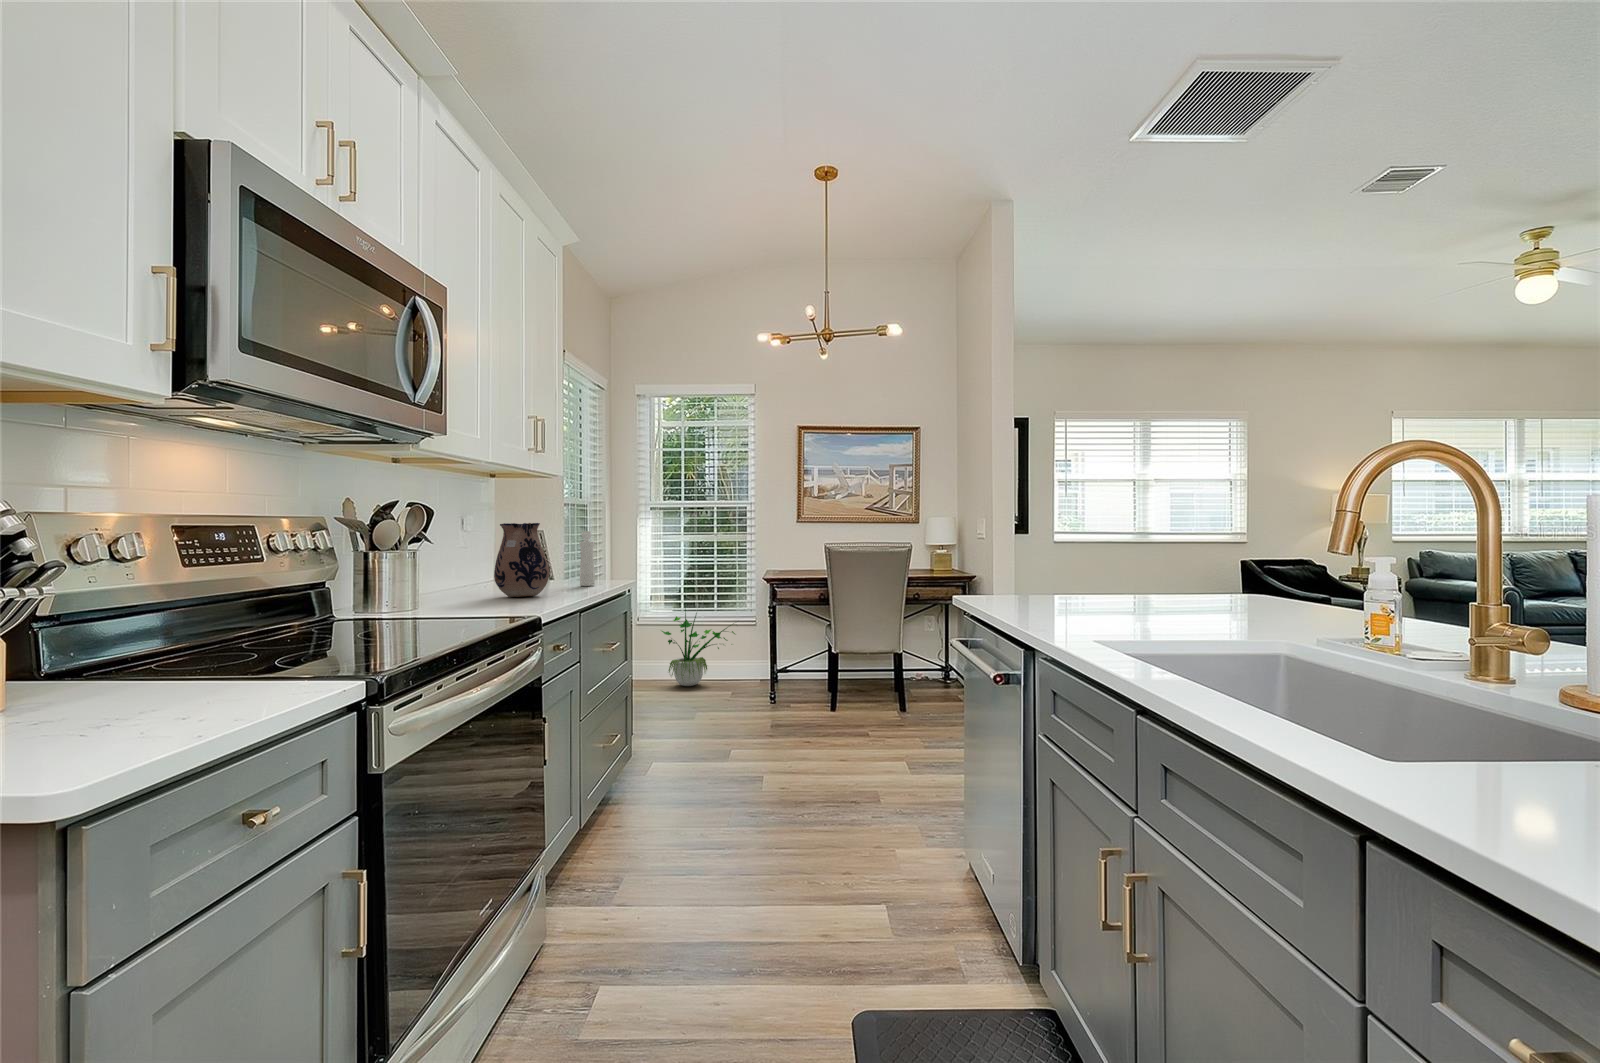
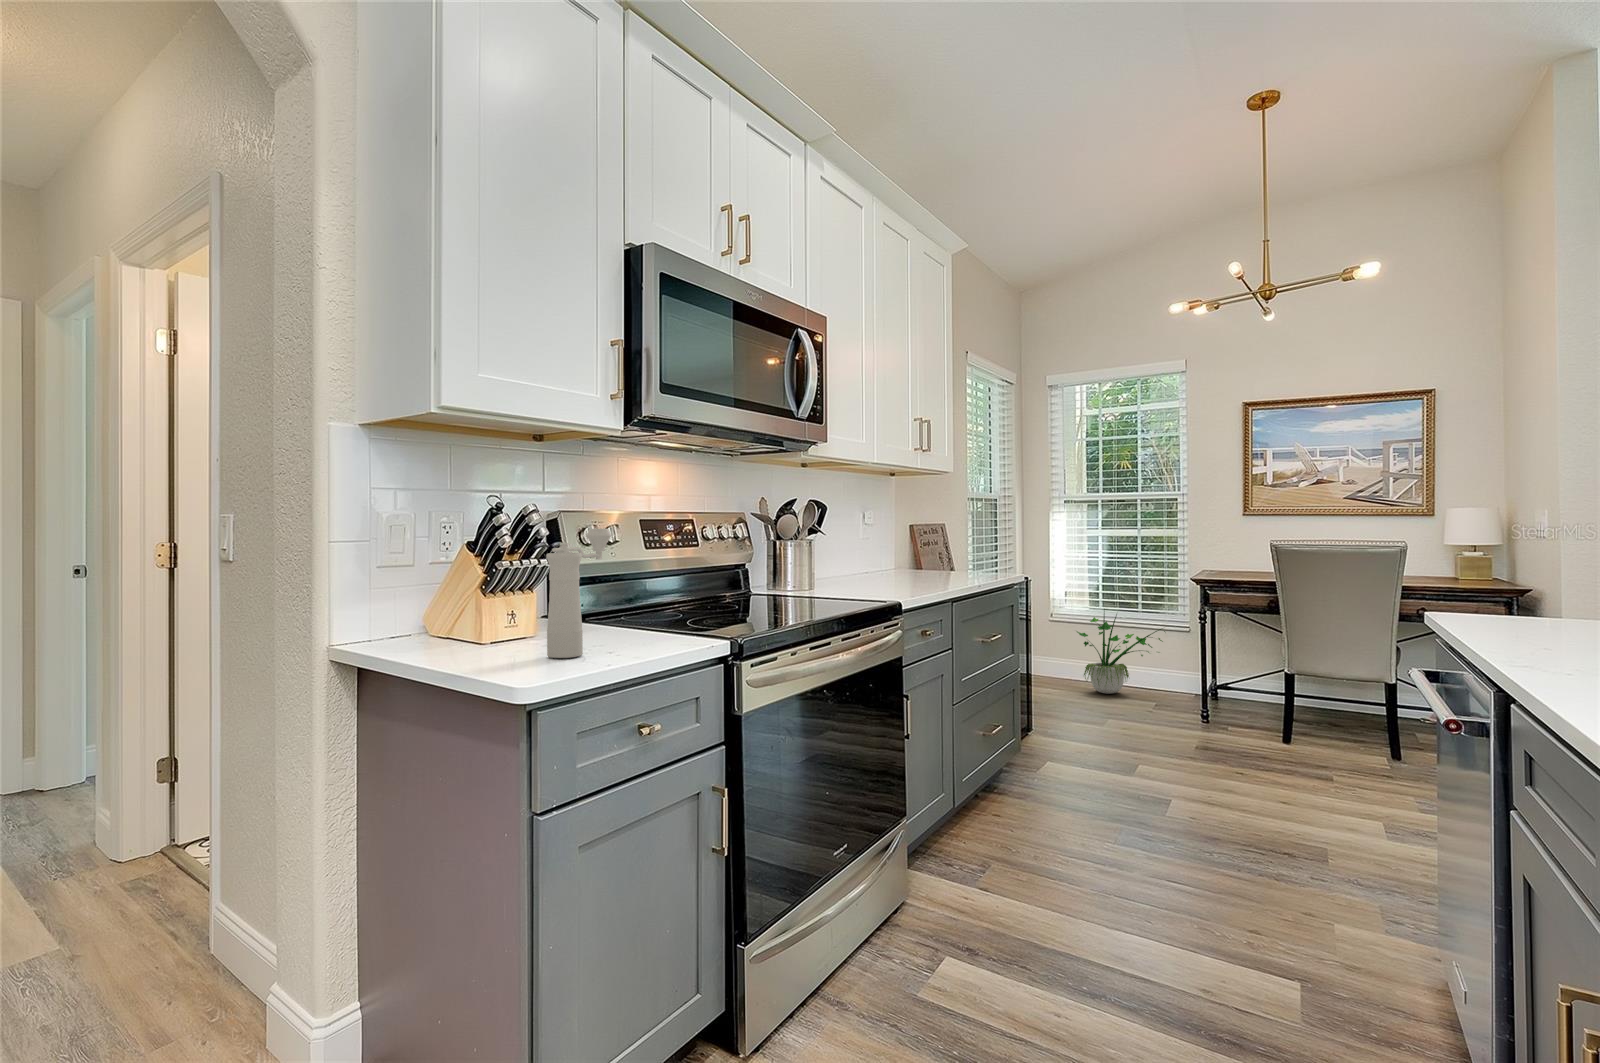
ceramic pitcher: present [494,523,549,597] -> none [881,517,929,586]
pepper mill: present [579,531,595,586] -> present [546,529,611,658]

